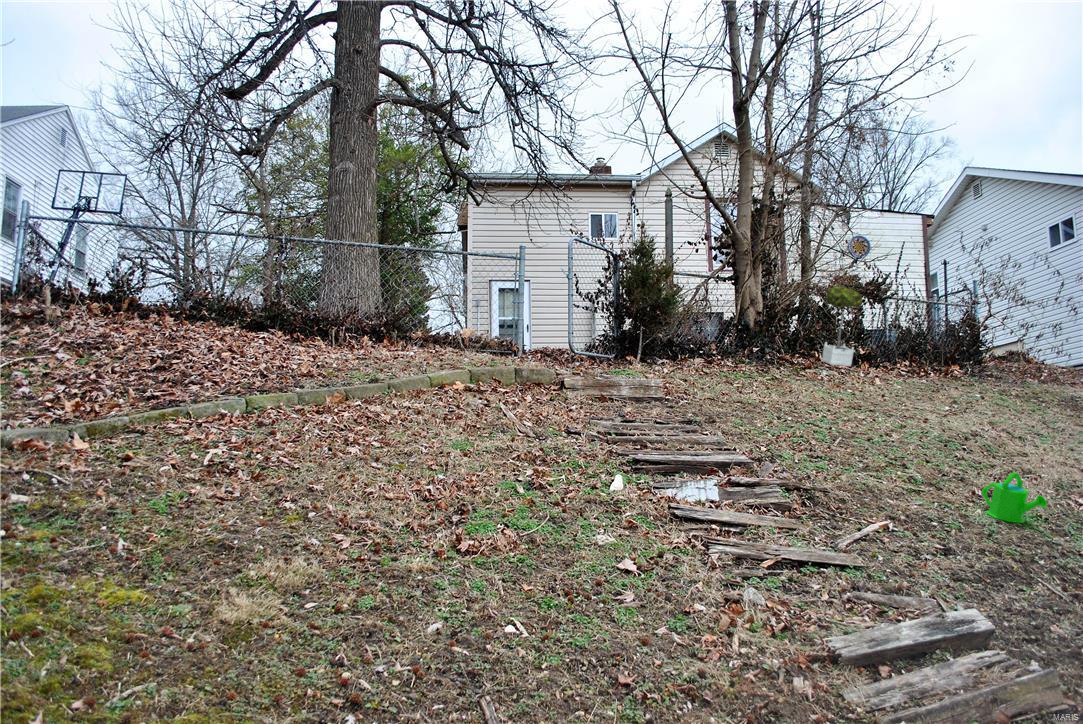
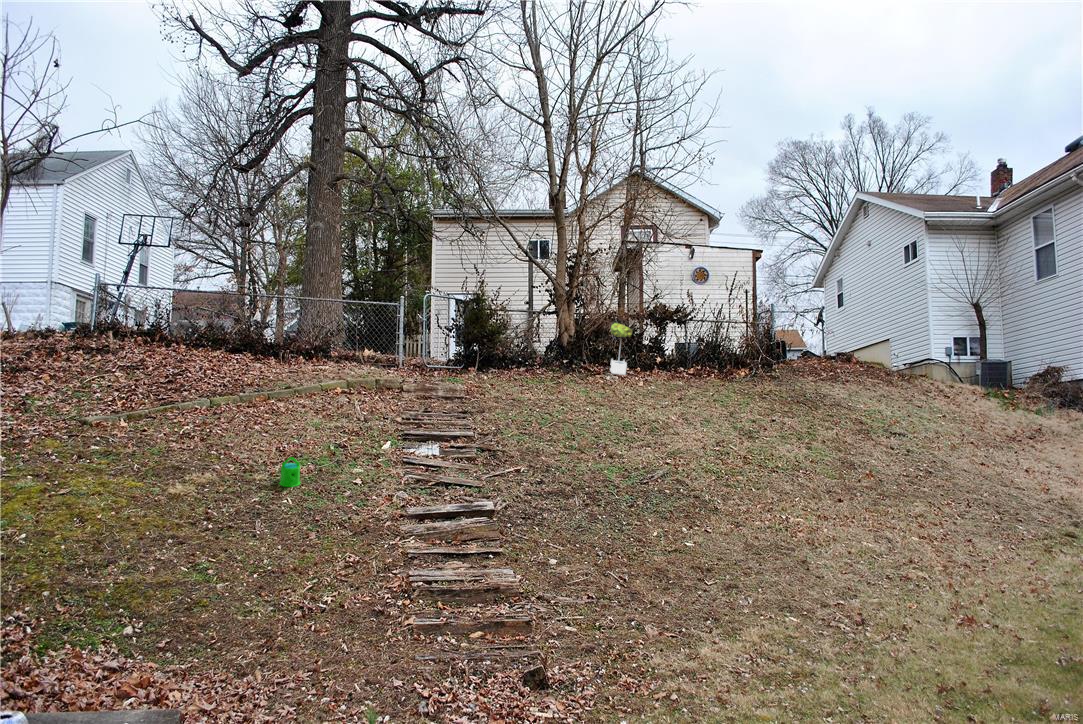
watering can: present [982,473,1047,523] -> present [279,457,301,487]

